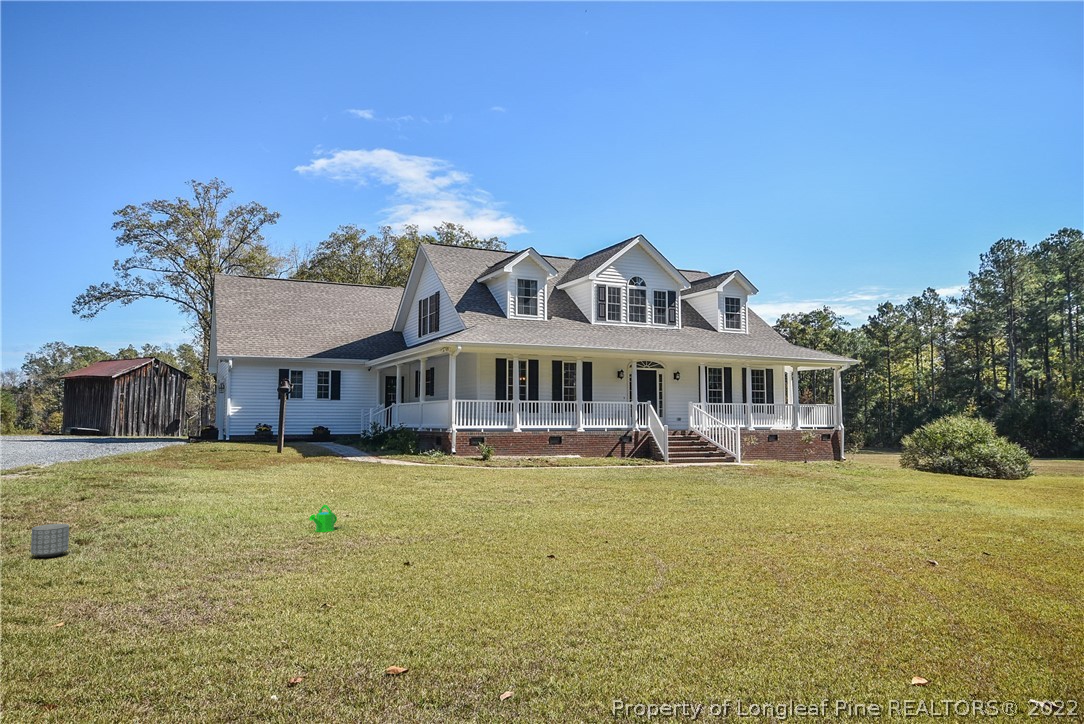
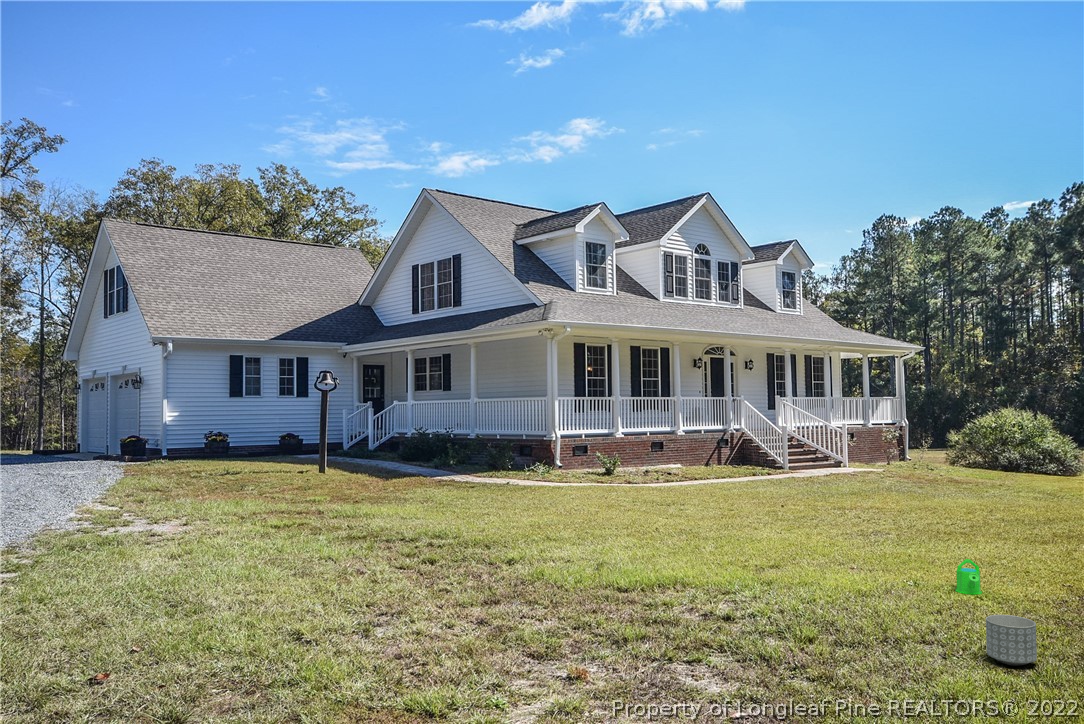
planter: present [31,524,69,557] -> present [986,615,1037,666]

